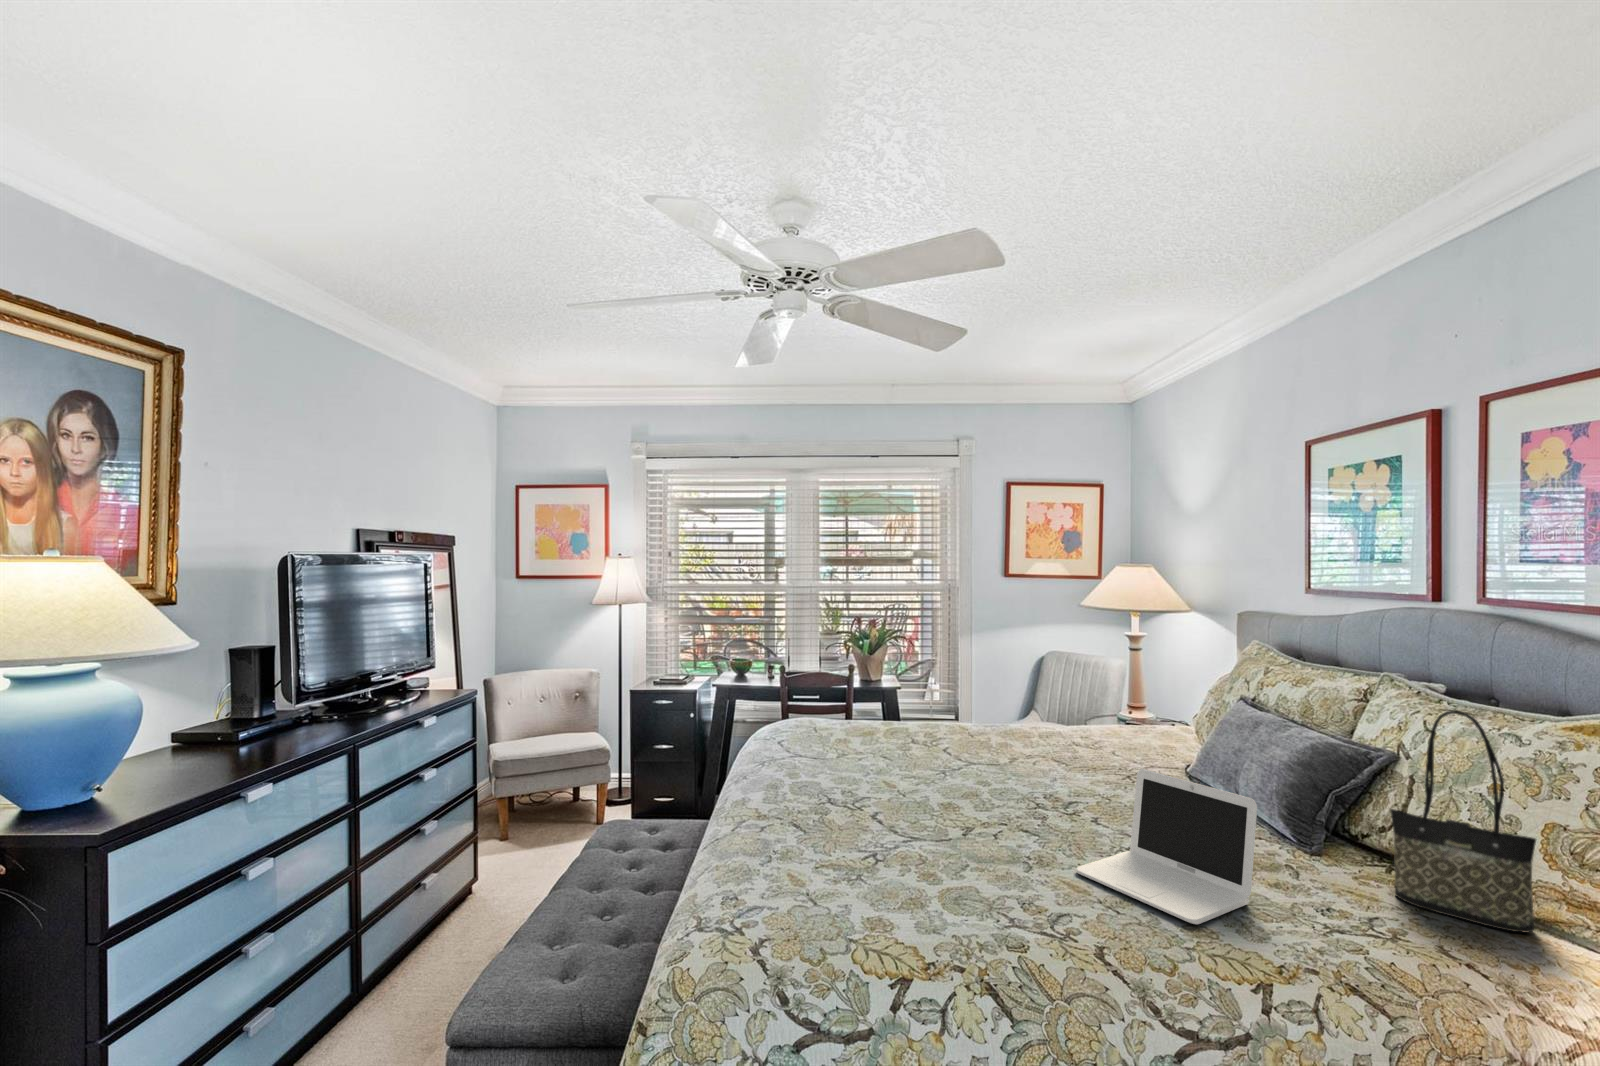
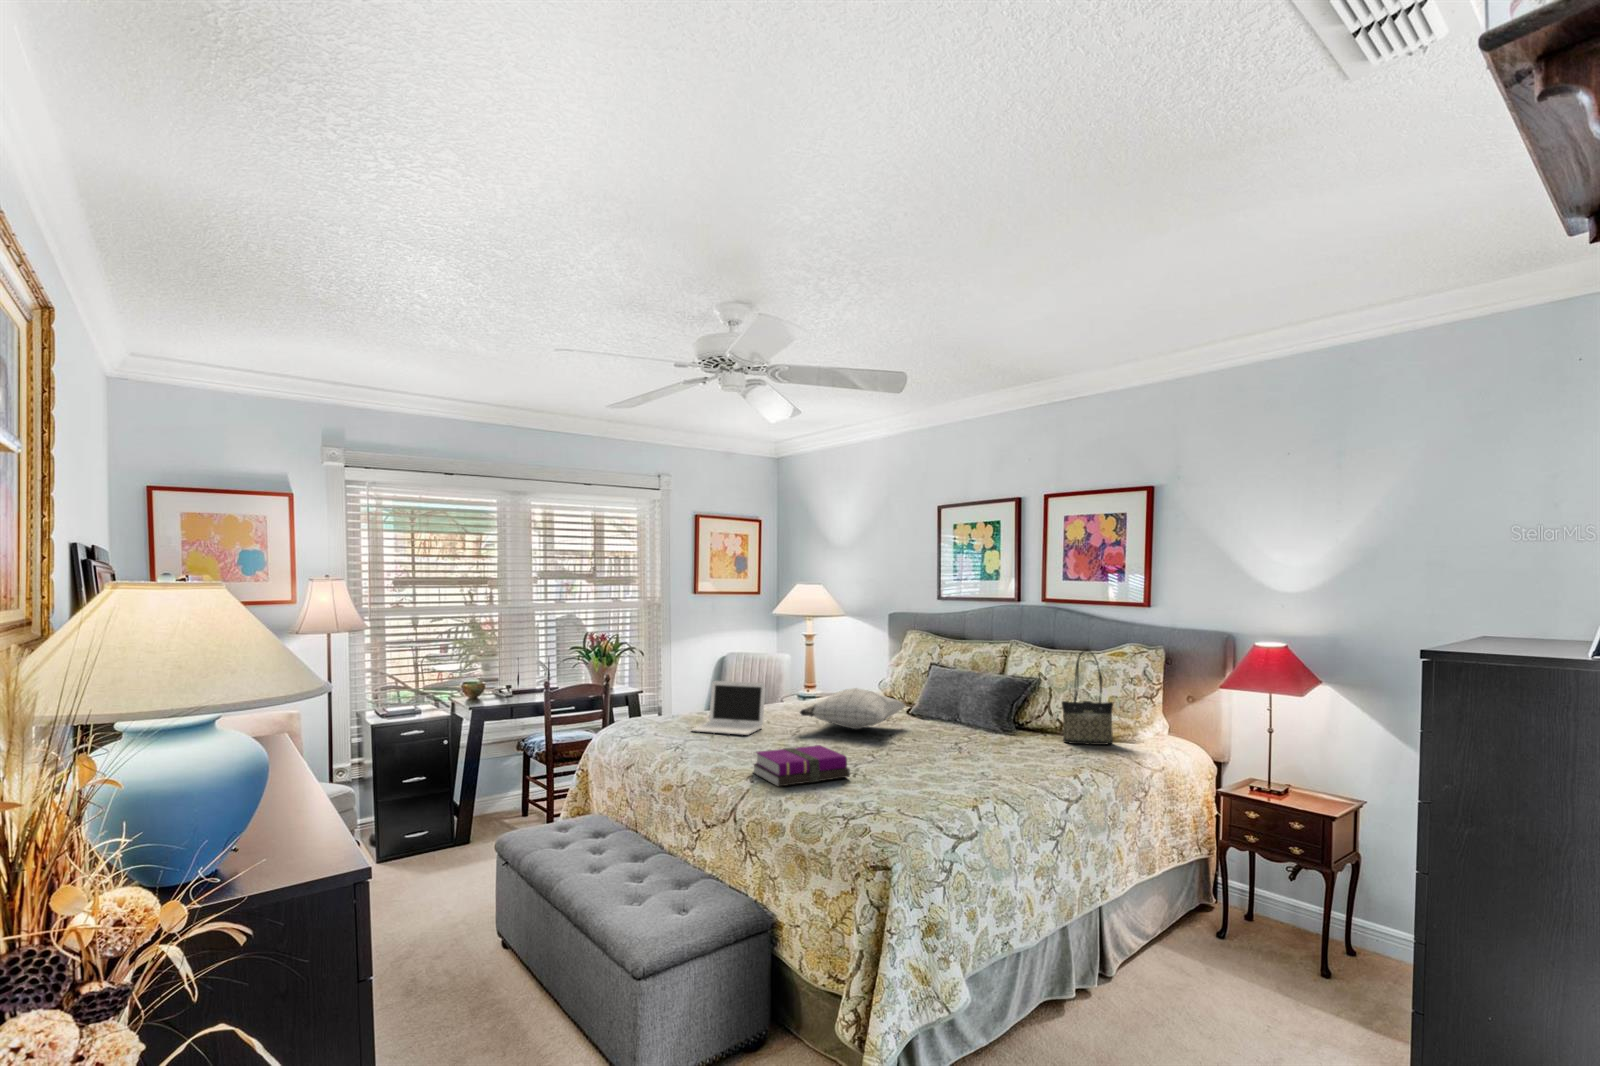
pillow: none [938,718,1122,780] -> present [800,688,905,729]
laptop: present [1076,769,1257,924] -> present [692,681,765,735]
notebook: none [720,786,852,855] -> present [753,745,850,787]

